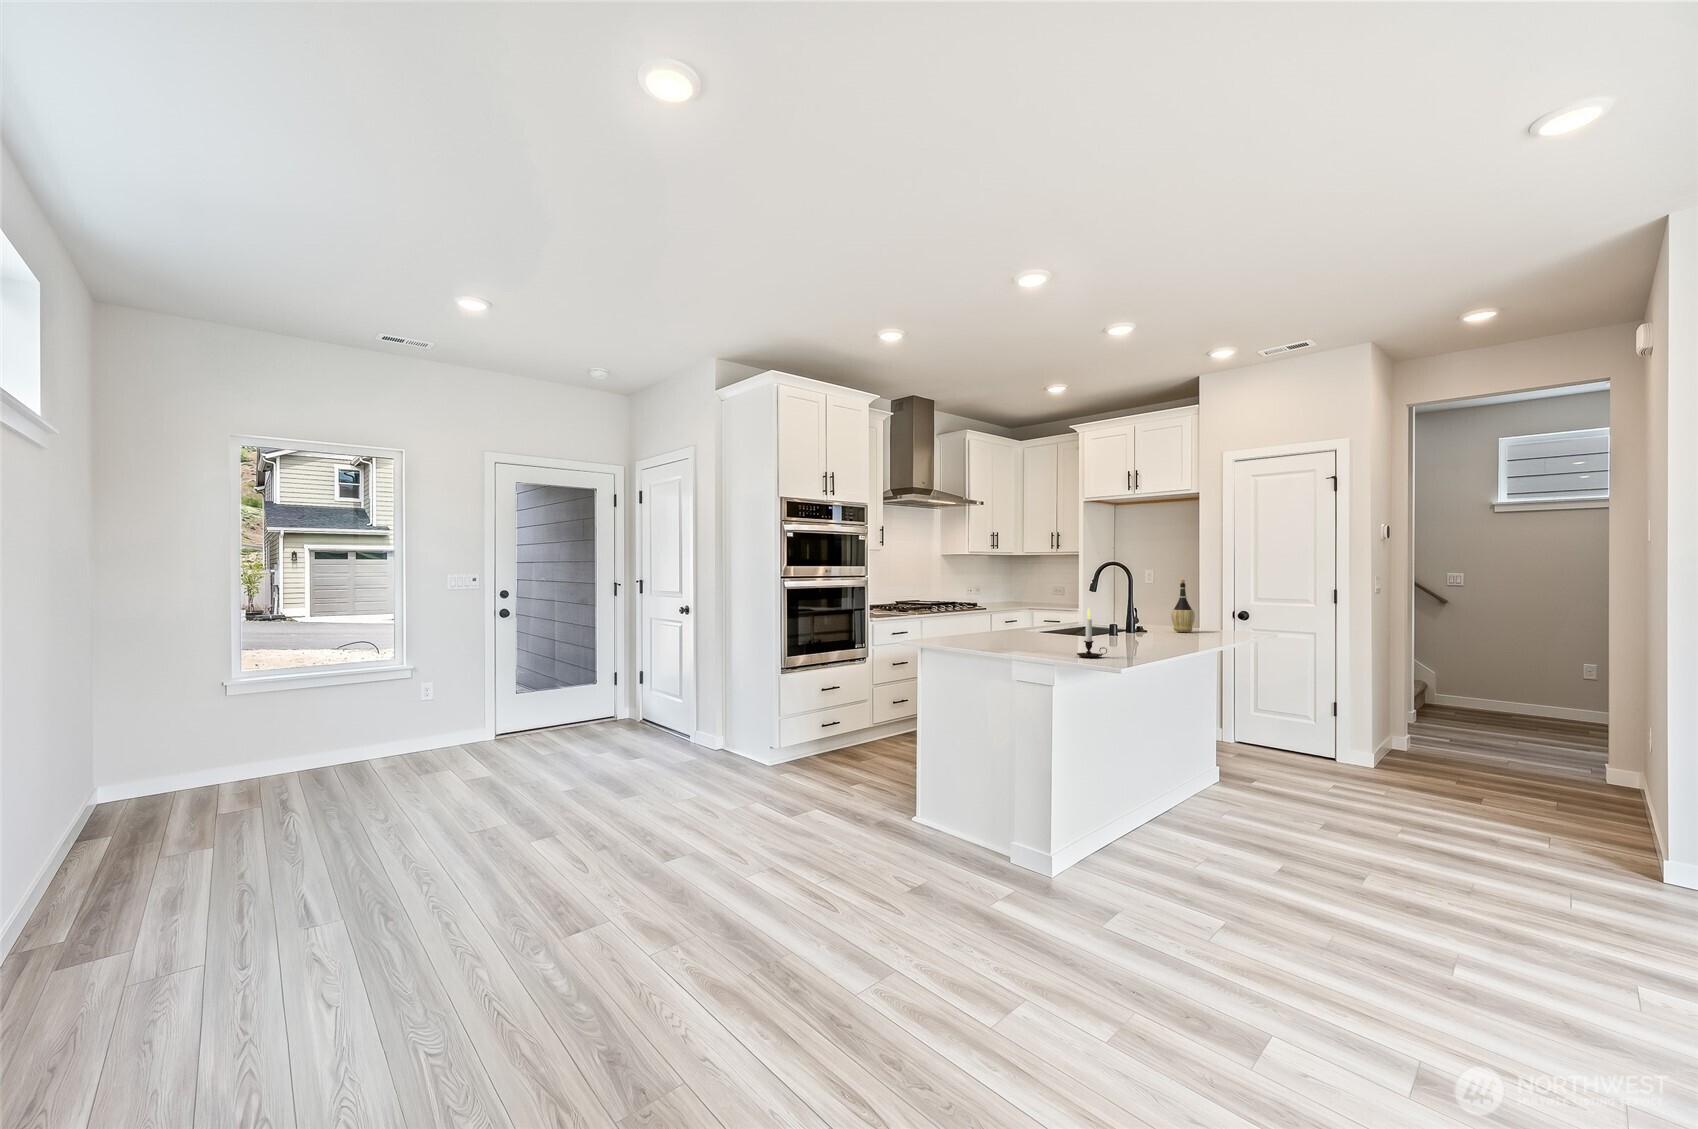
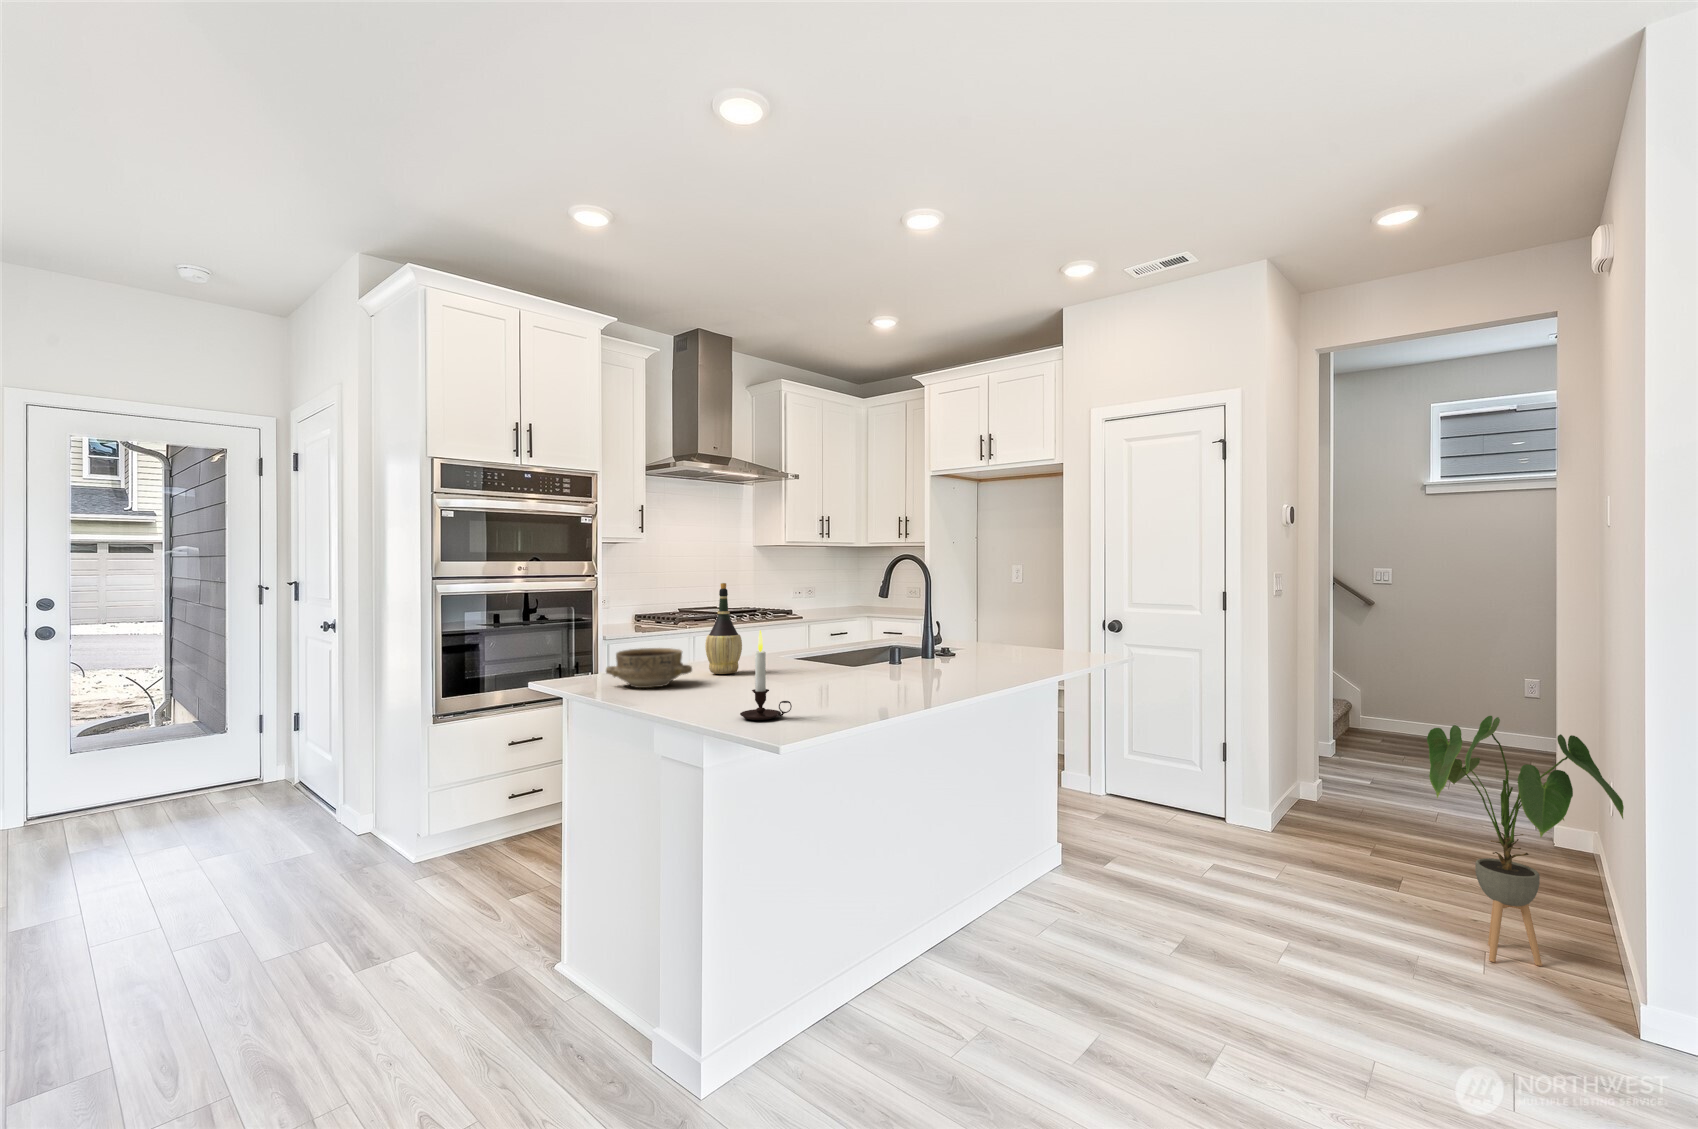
wine bottle: present [1171,580,1195,632] -> present [705,583,742,674]
ceramic bowl: none [952,621,1003,645] -> present [606,648,692,688]
house plant: none [1502,674,1645,843] -> present [1427,716,1624,966]

